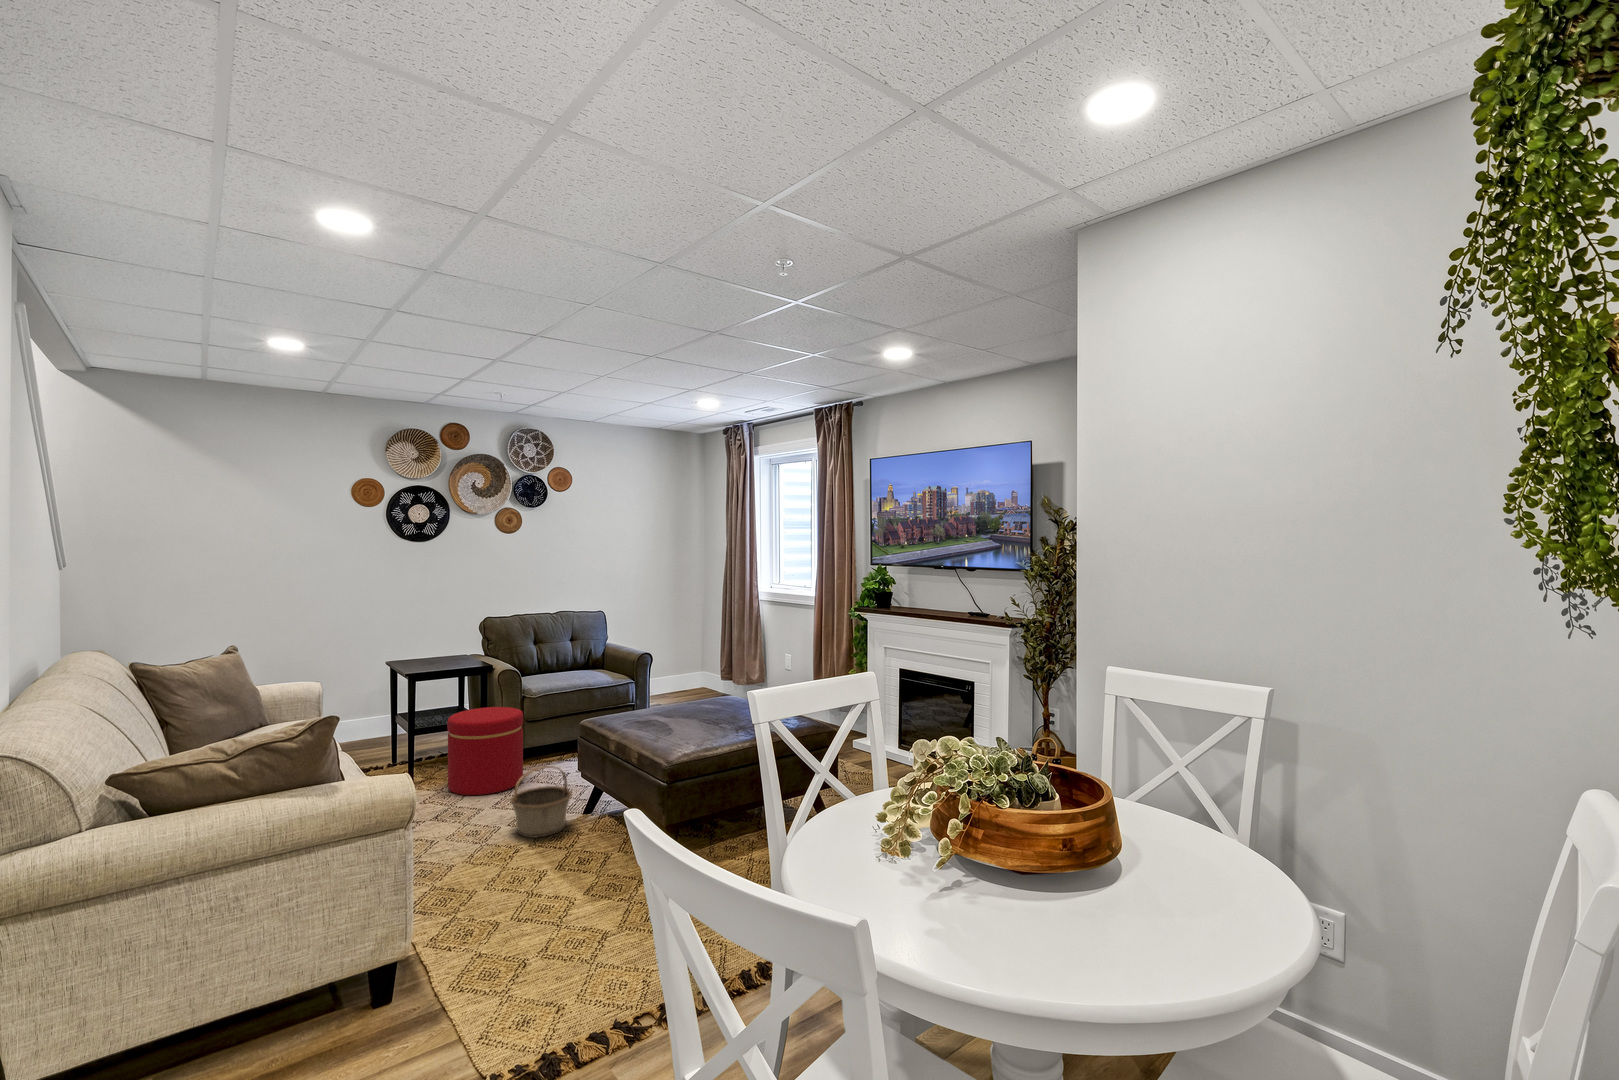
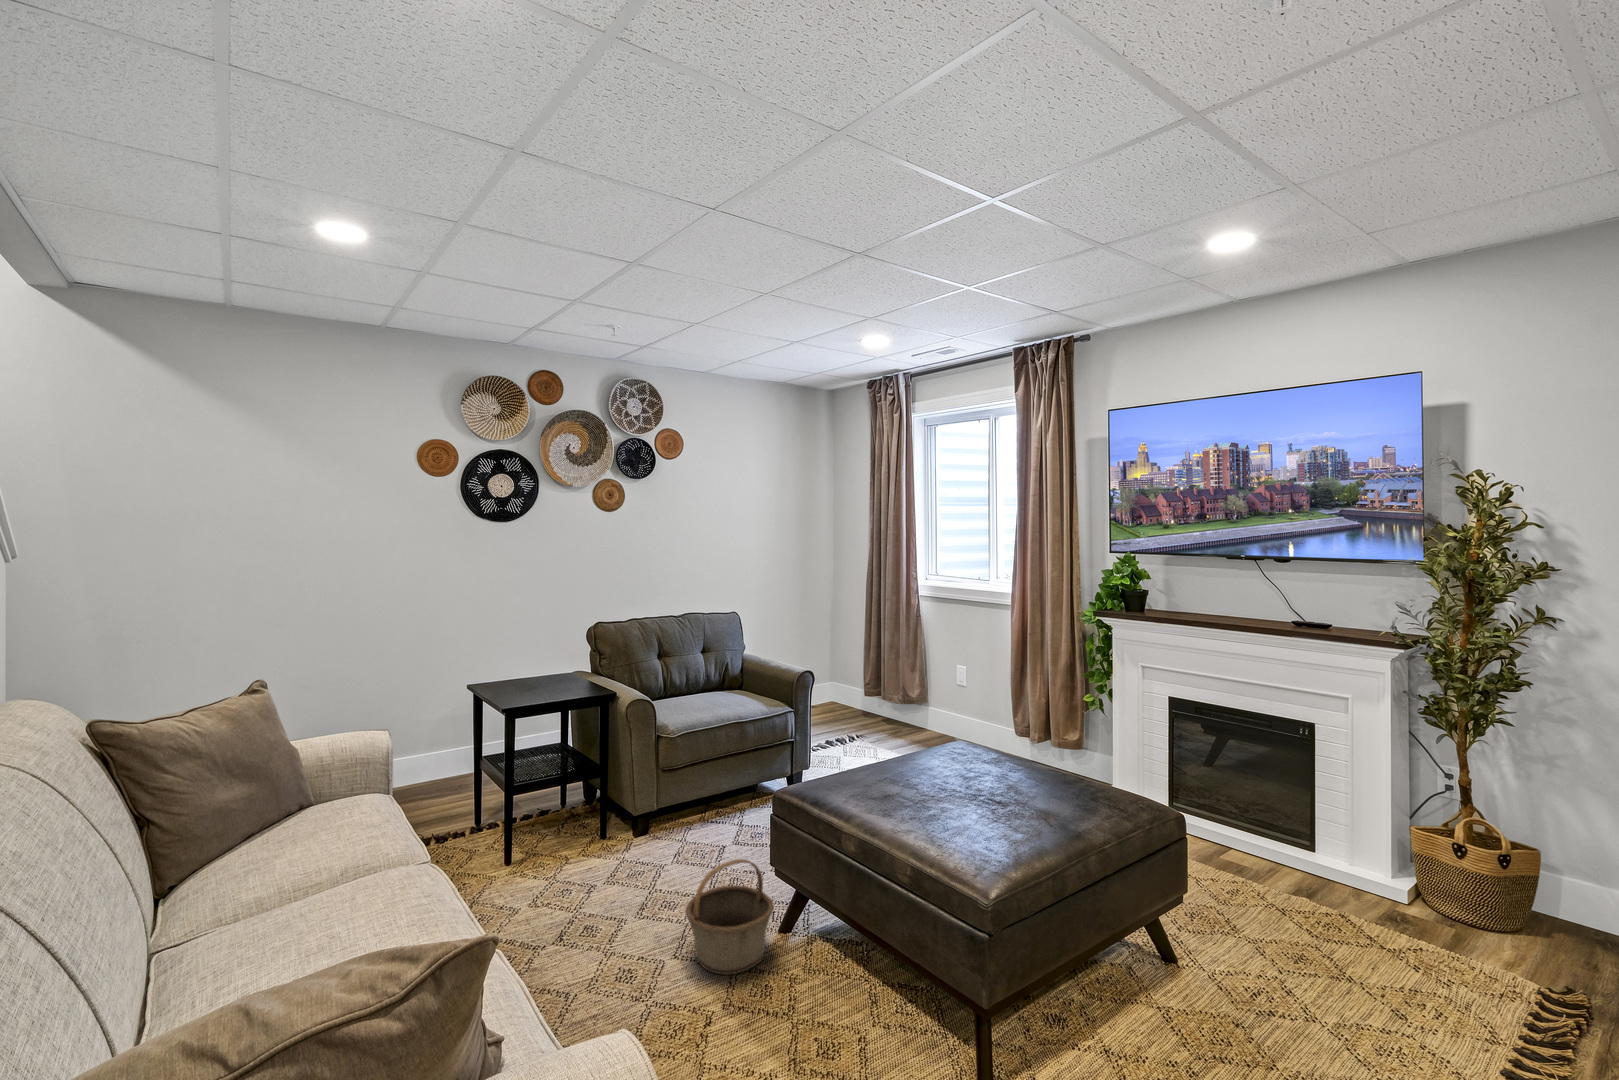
ottoman: present [447,707,523,795] -> none [568,751,668,883]

